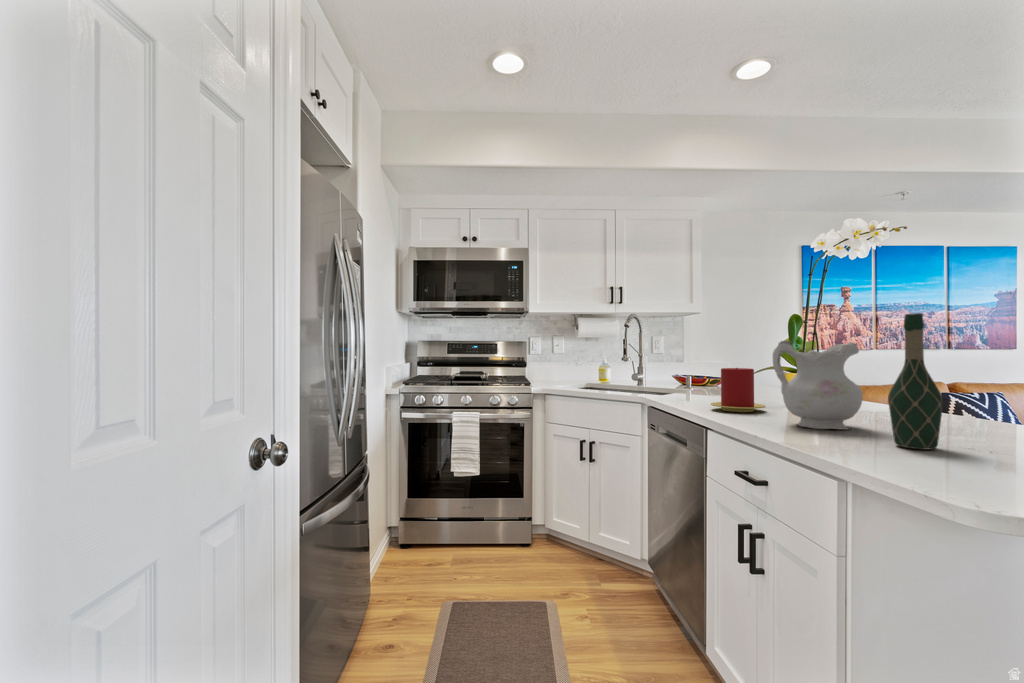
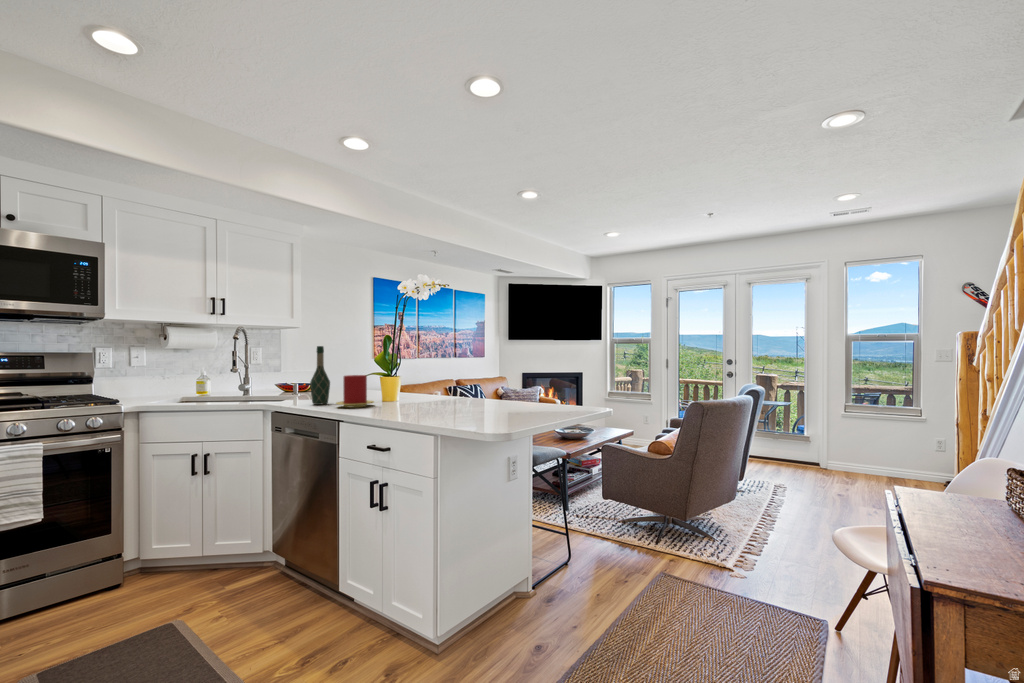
wine bottle: present [888,313,943,449] -> present [310,346,330,405]
ceramic pitcher: present [773,341,863,430] -> none [387,355,435,411]

